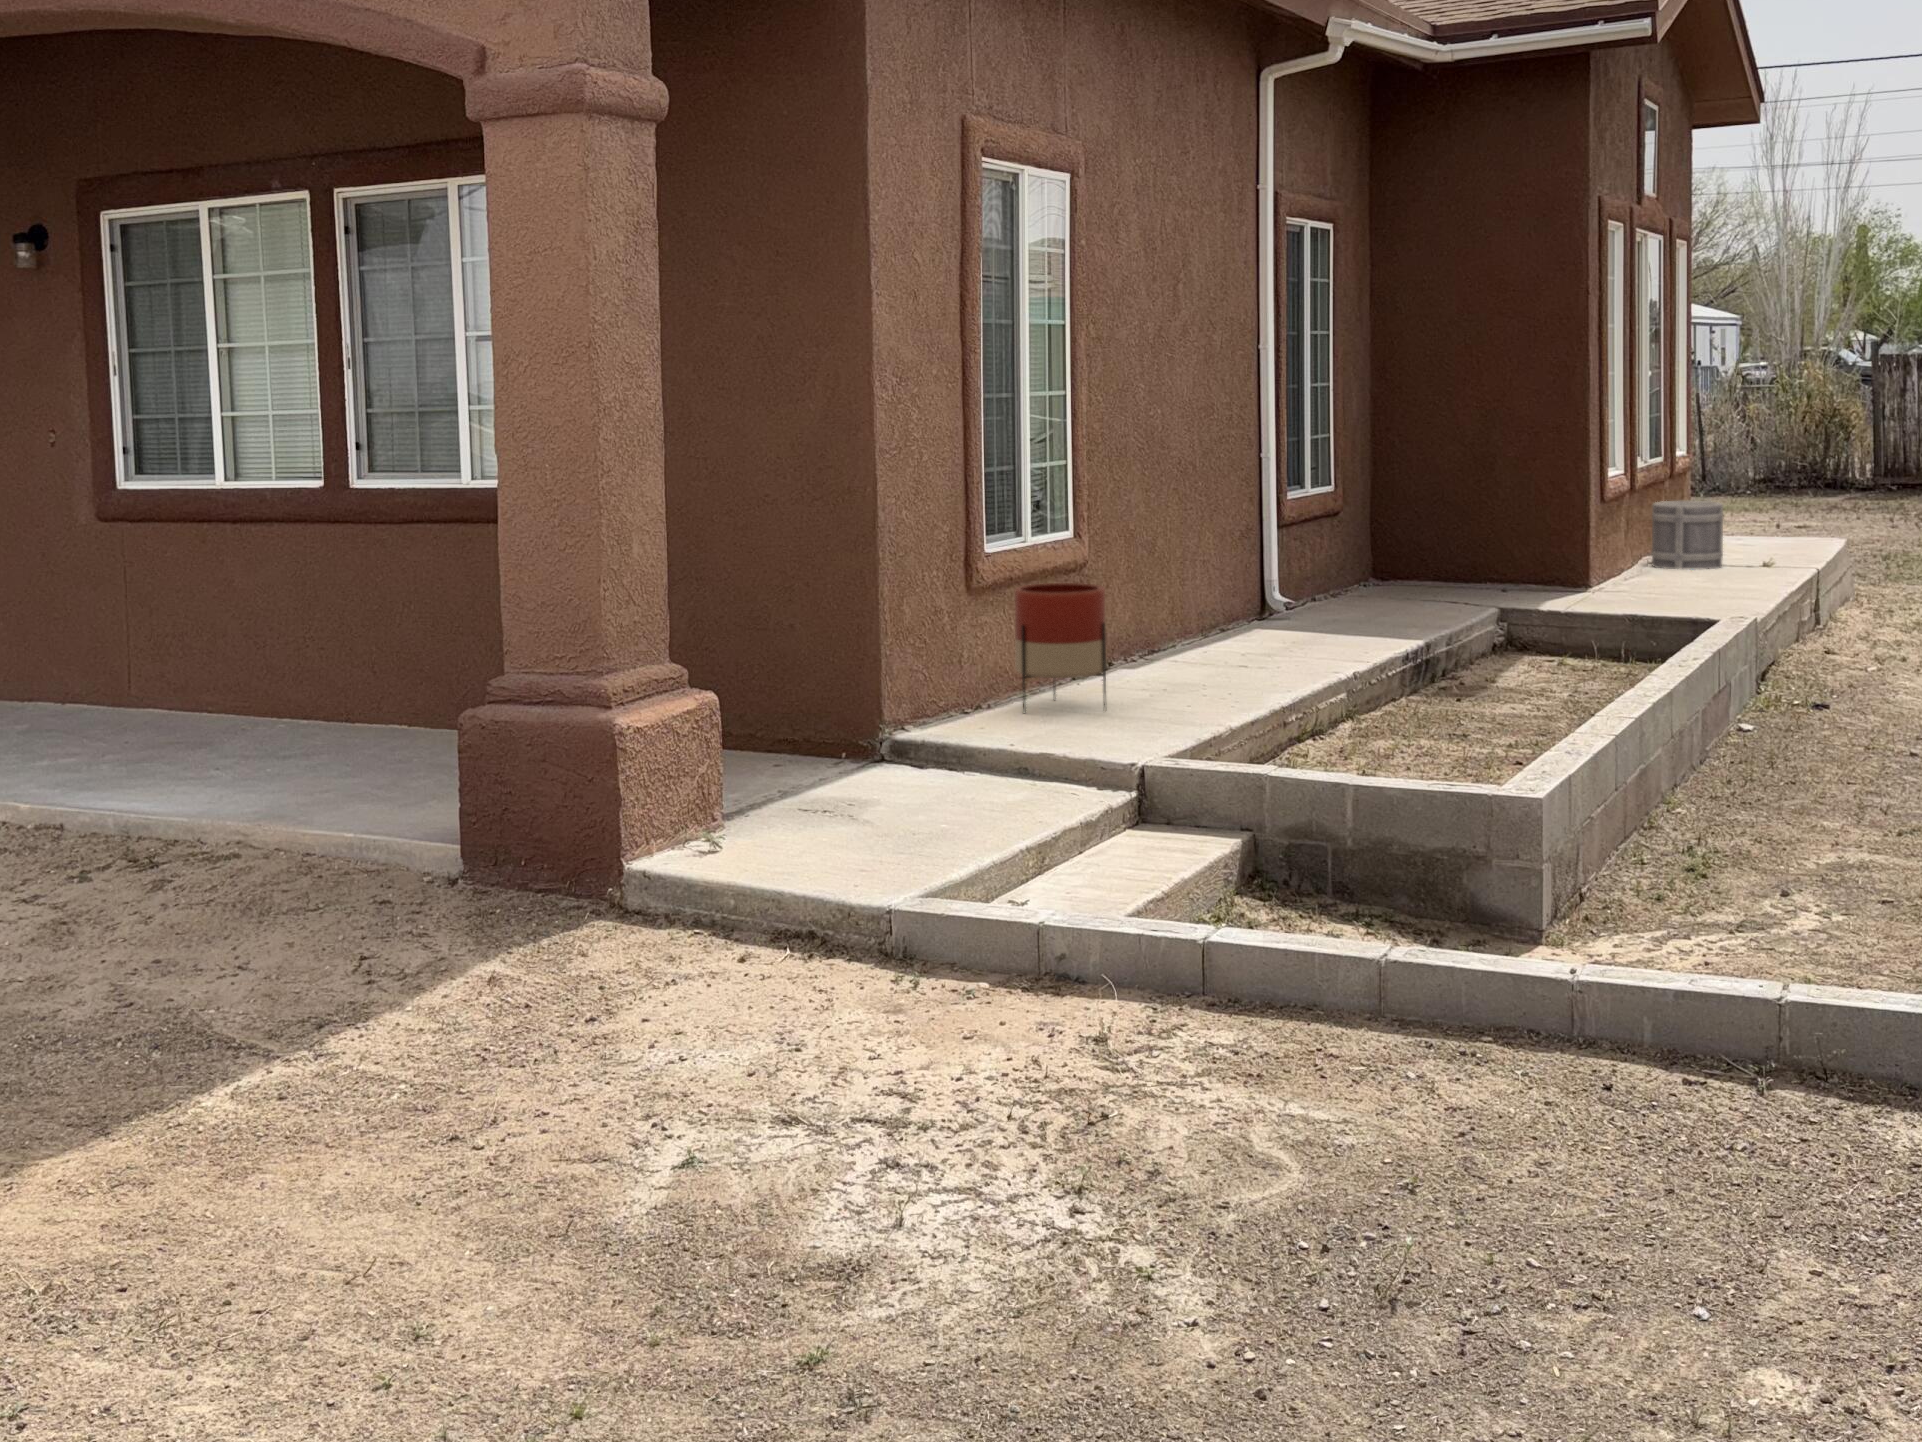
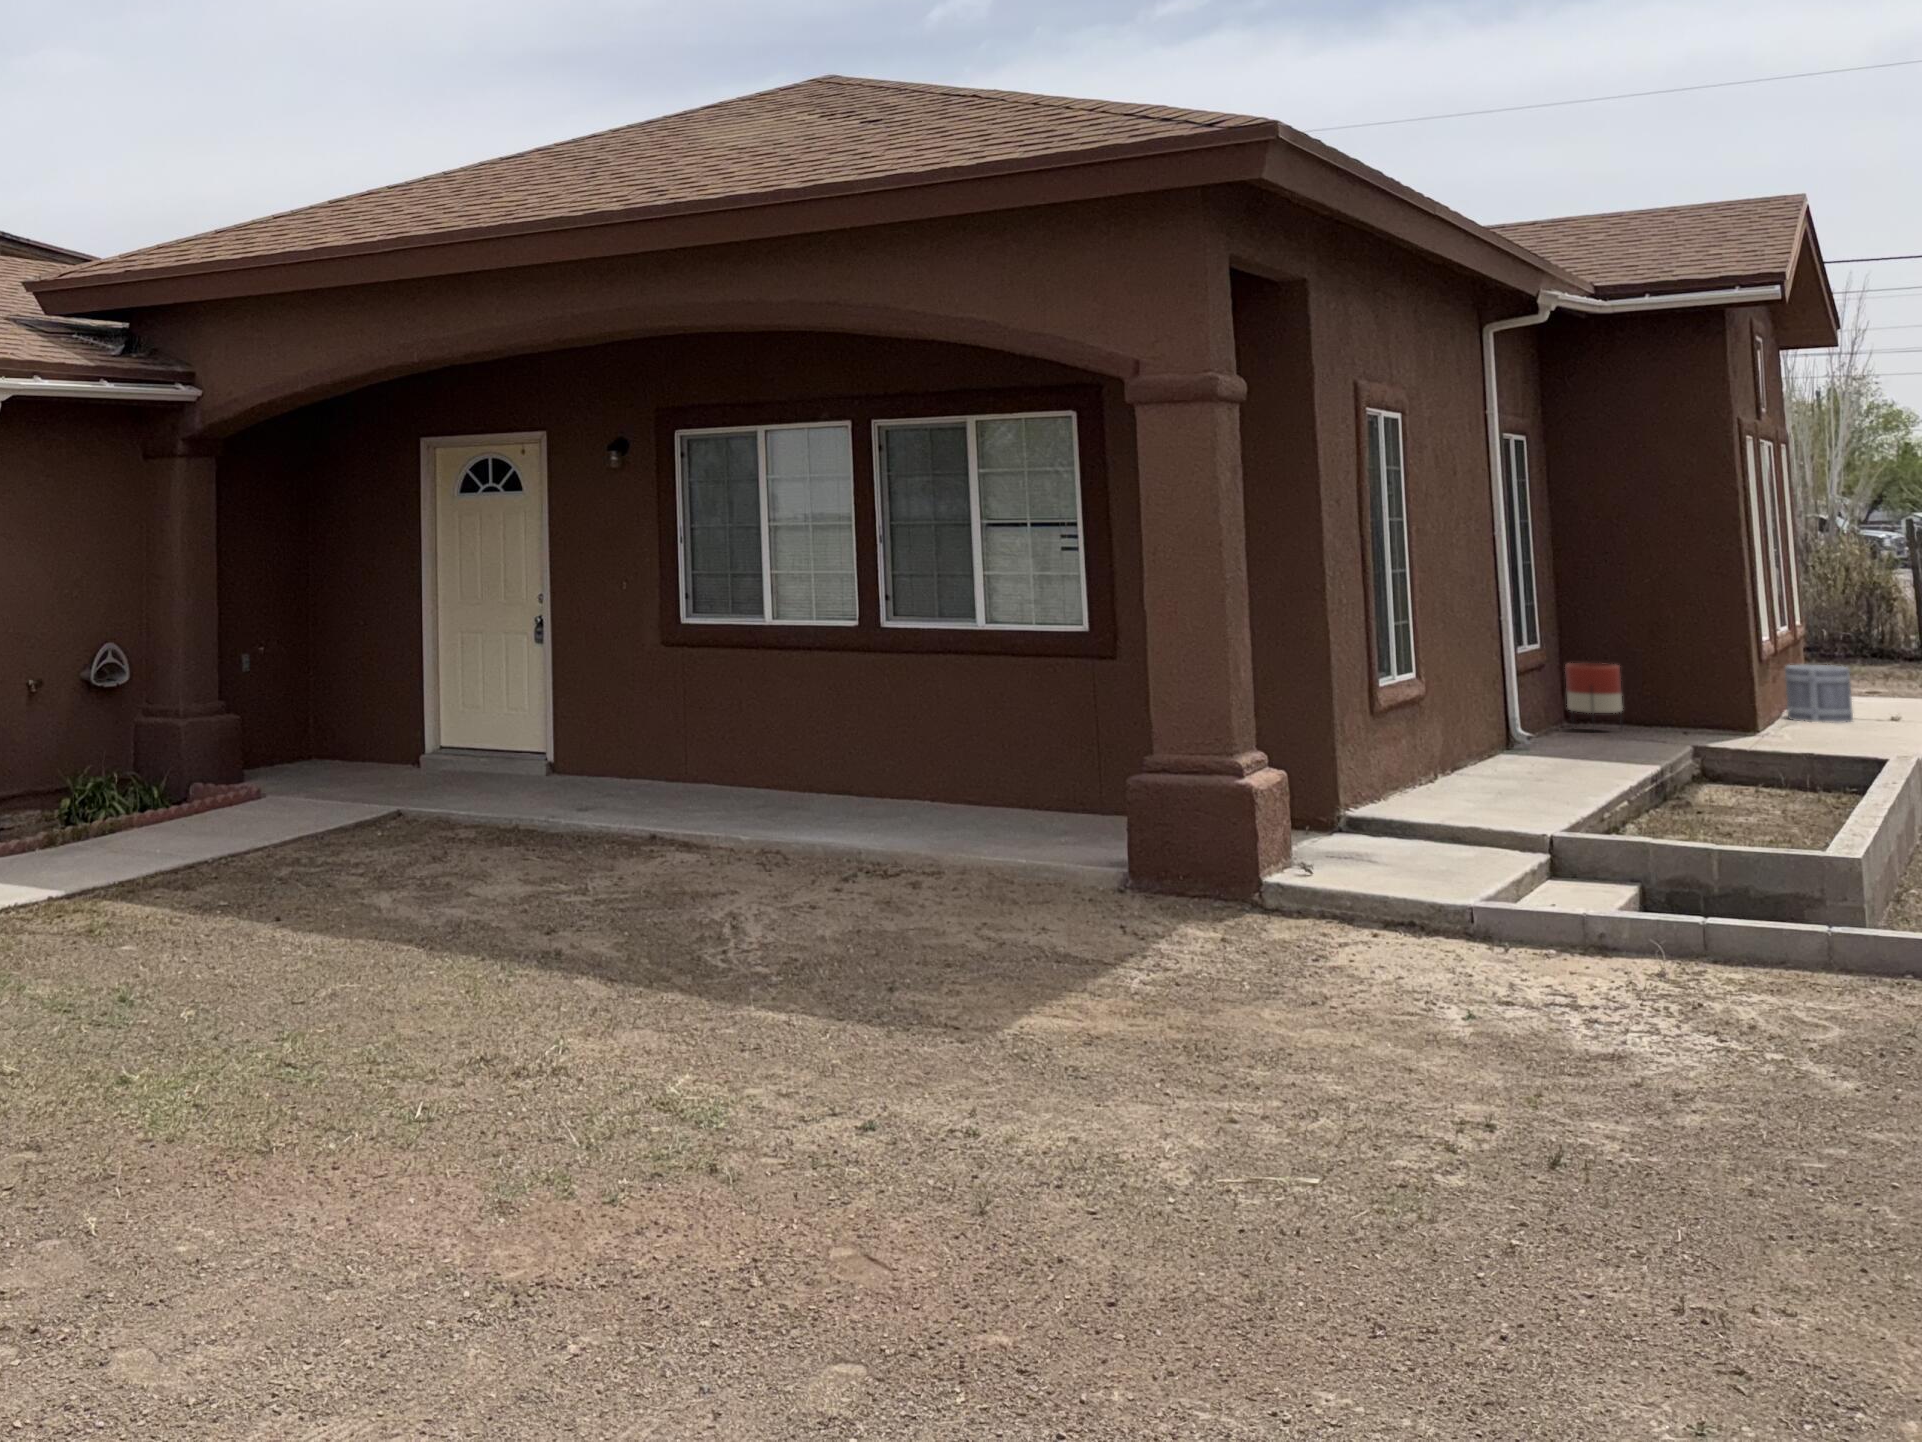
planter: present [1015,583,1106,712] -> present [1565,663,1623,714]

